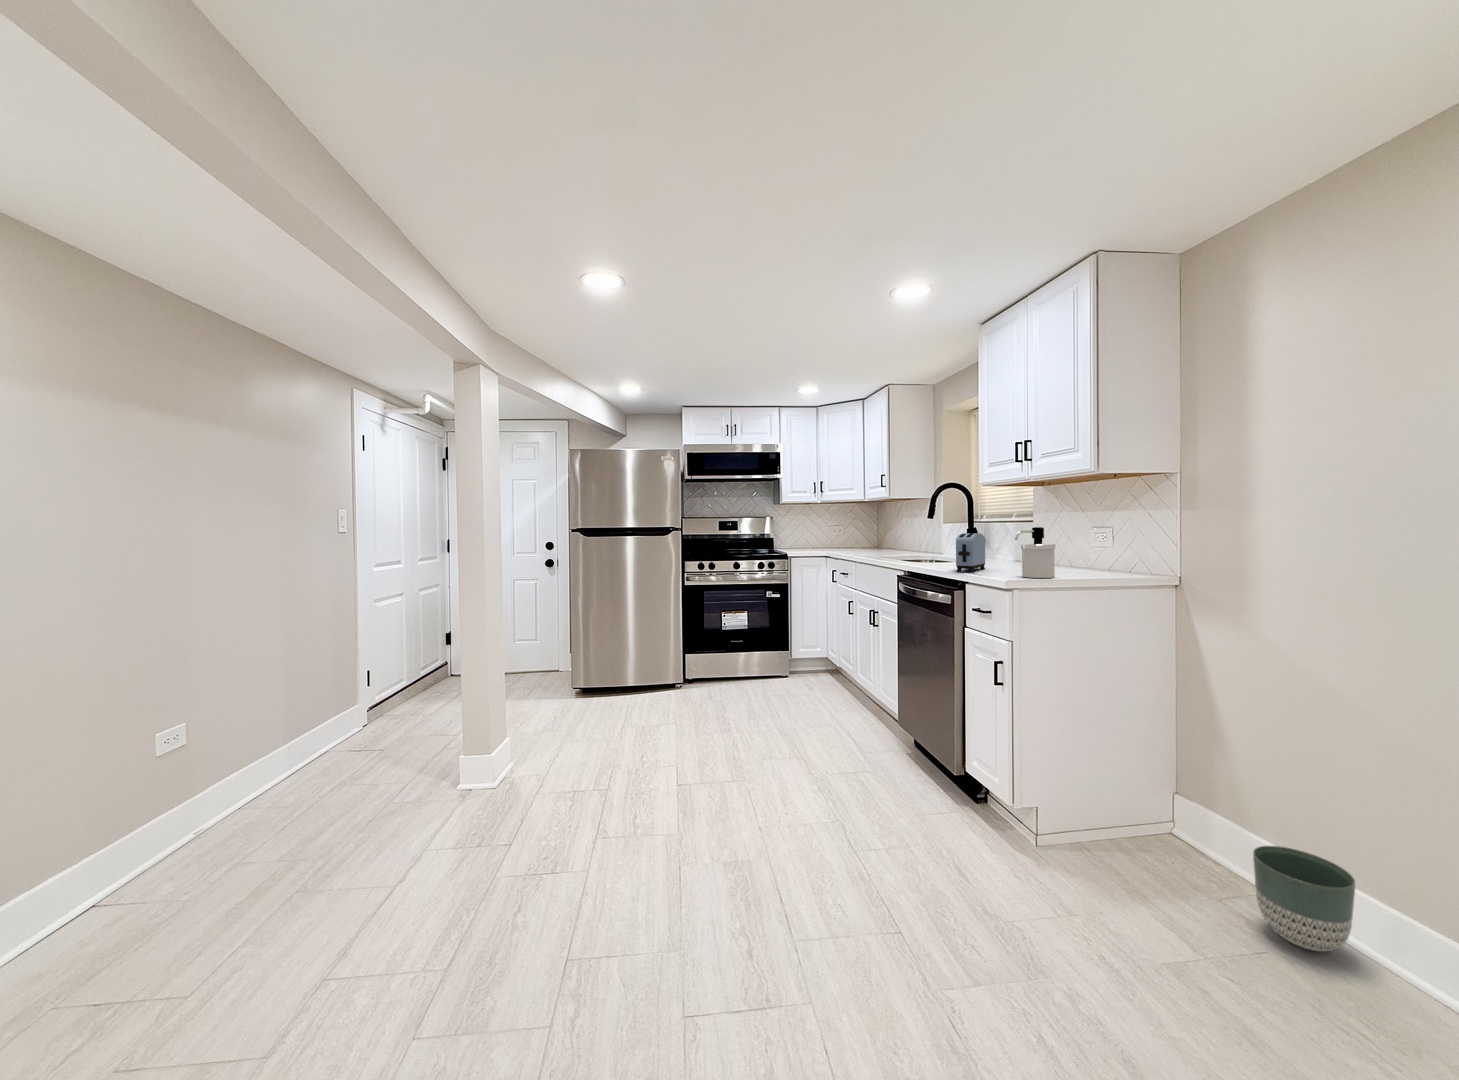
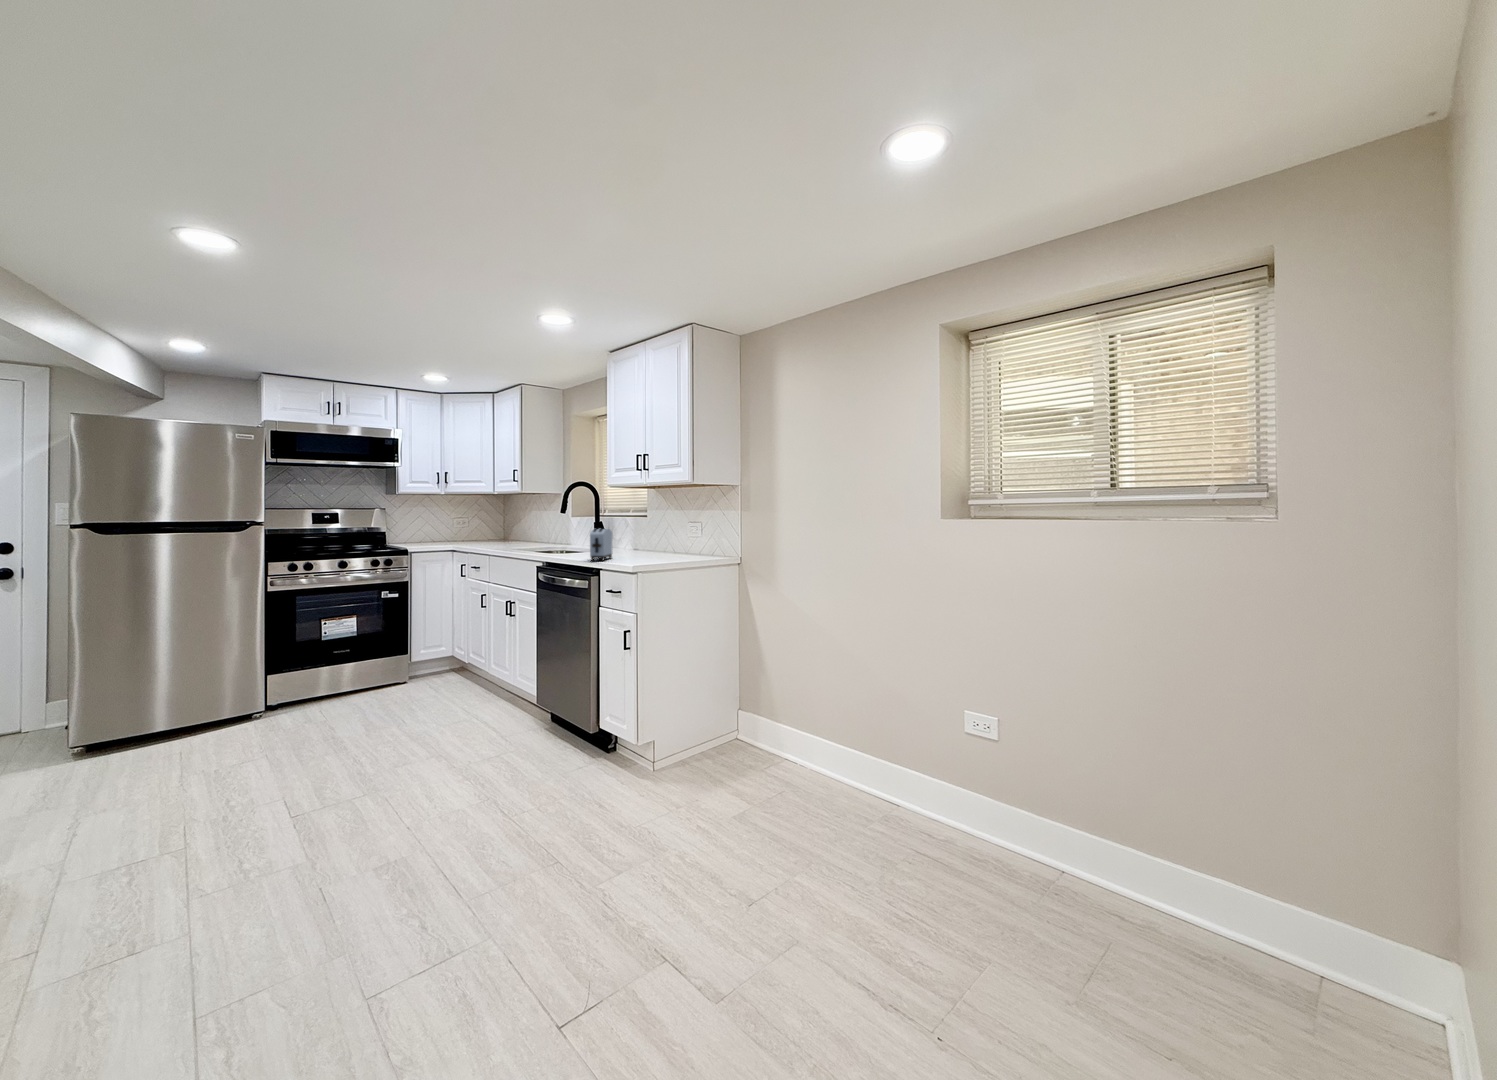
soap dispenser: present [1015,527,1056,578] -> none [636,524,664,564]
planter: present [1253,846,1355,951] -> none [771,721,814,776]

